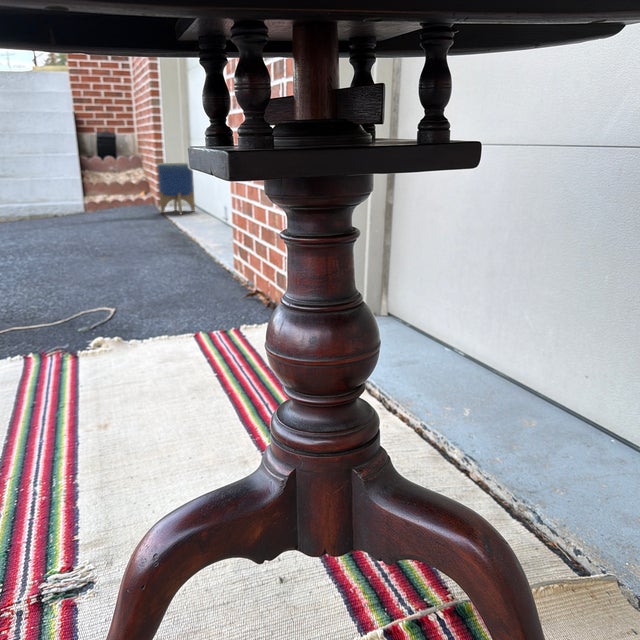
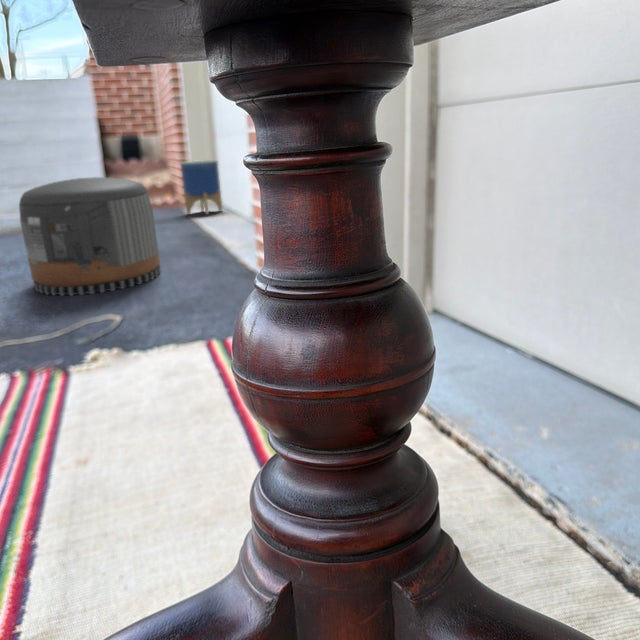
pouf: none [18,181,144,287] -> present [19,177,161,296]

